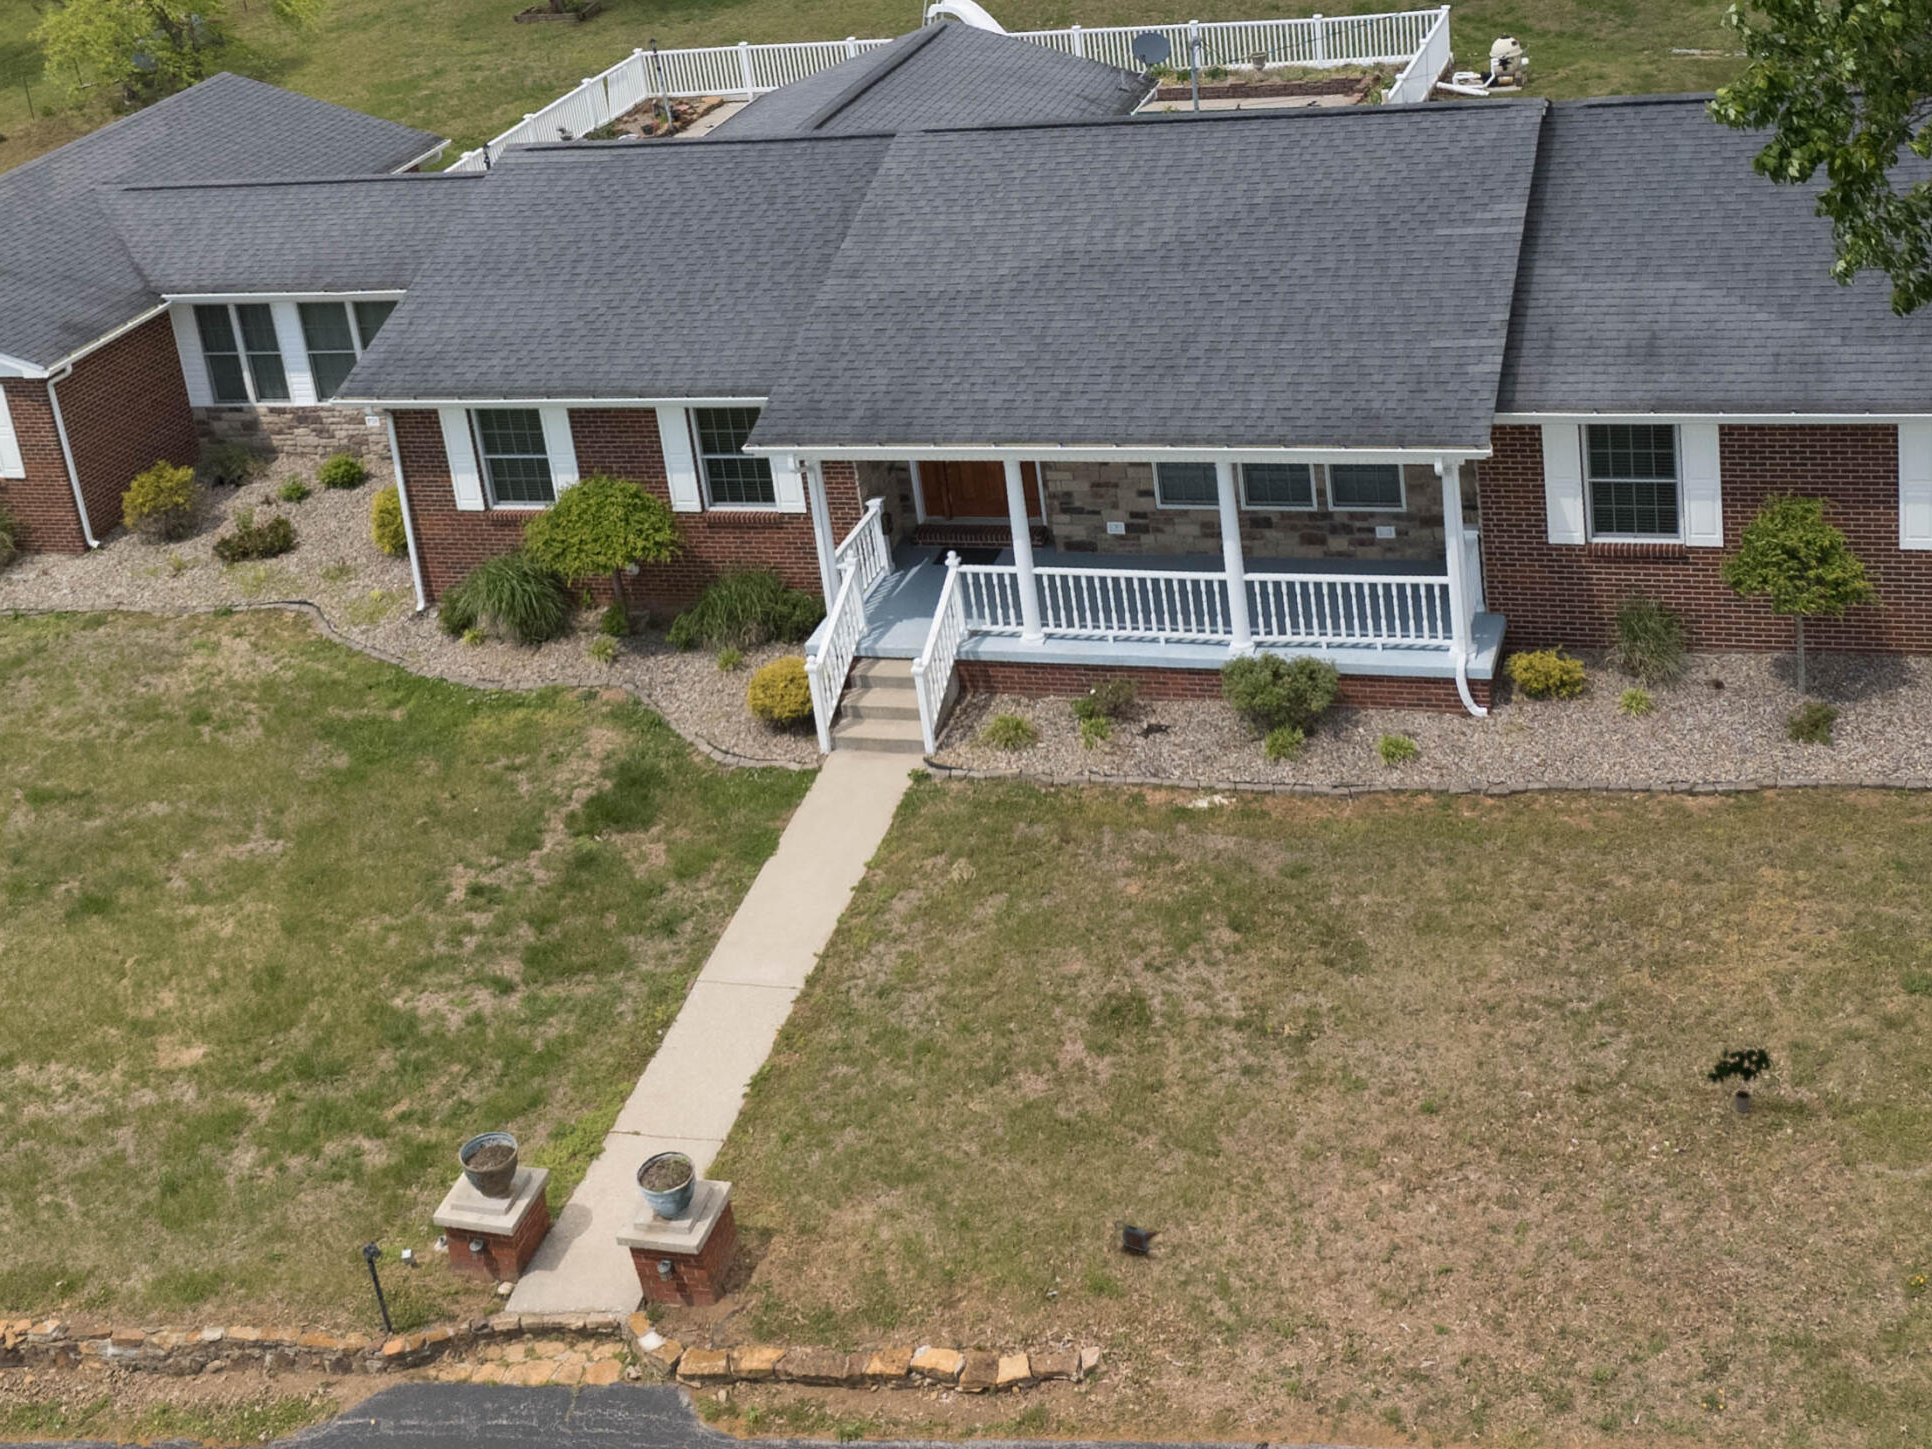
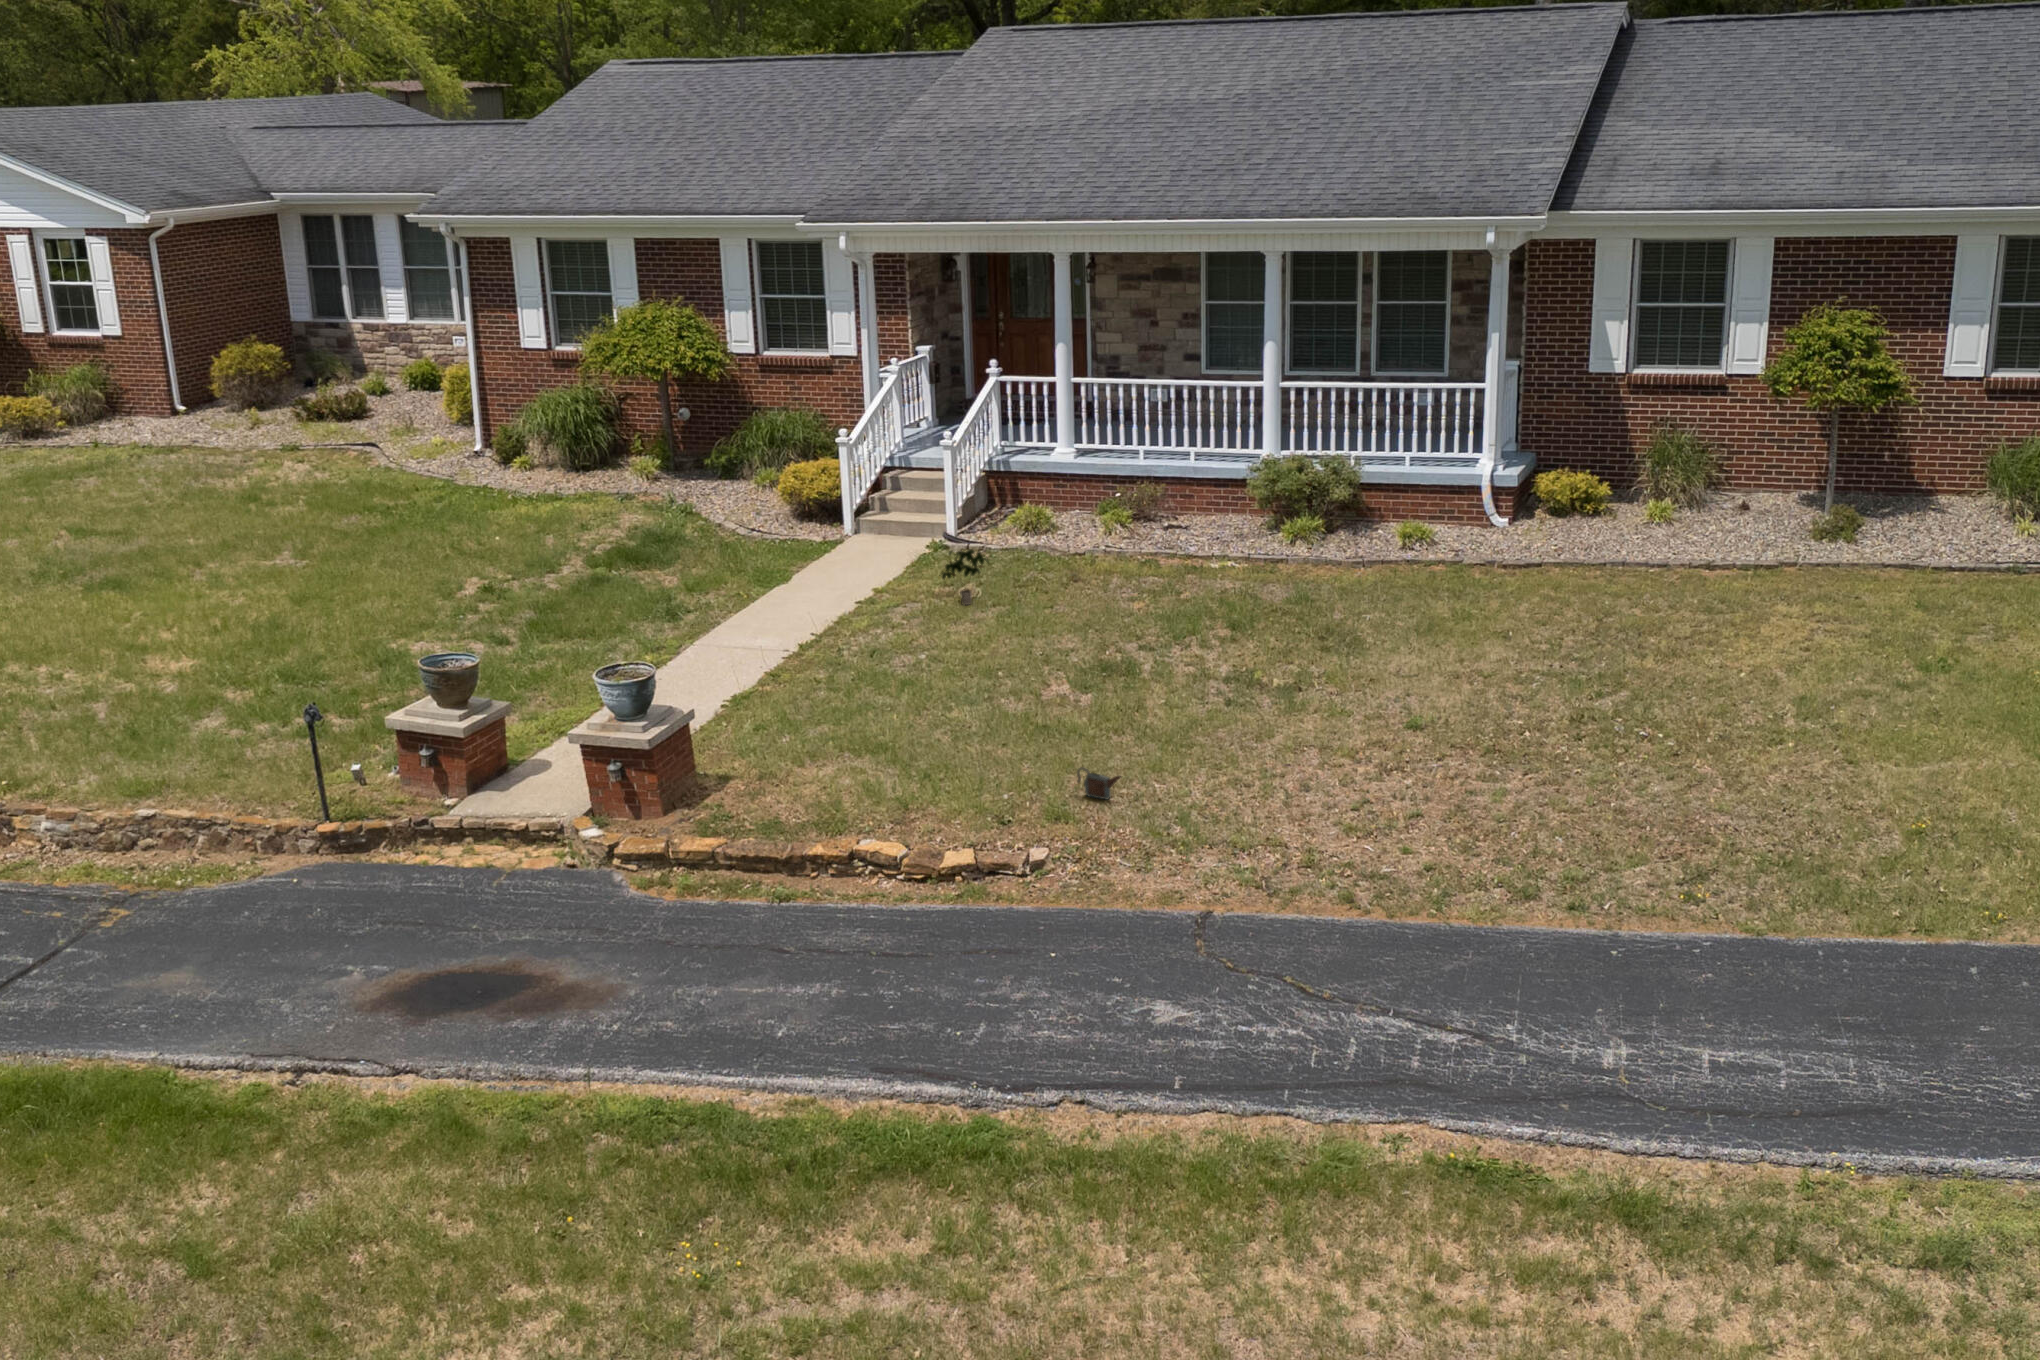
potted plant: present [1708,1049,1773,1113] -> present [939,549,989,605]

